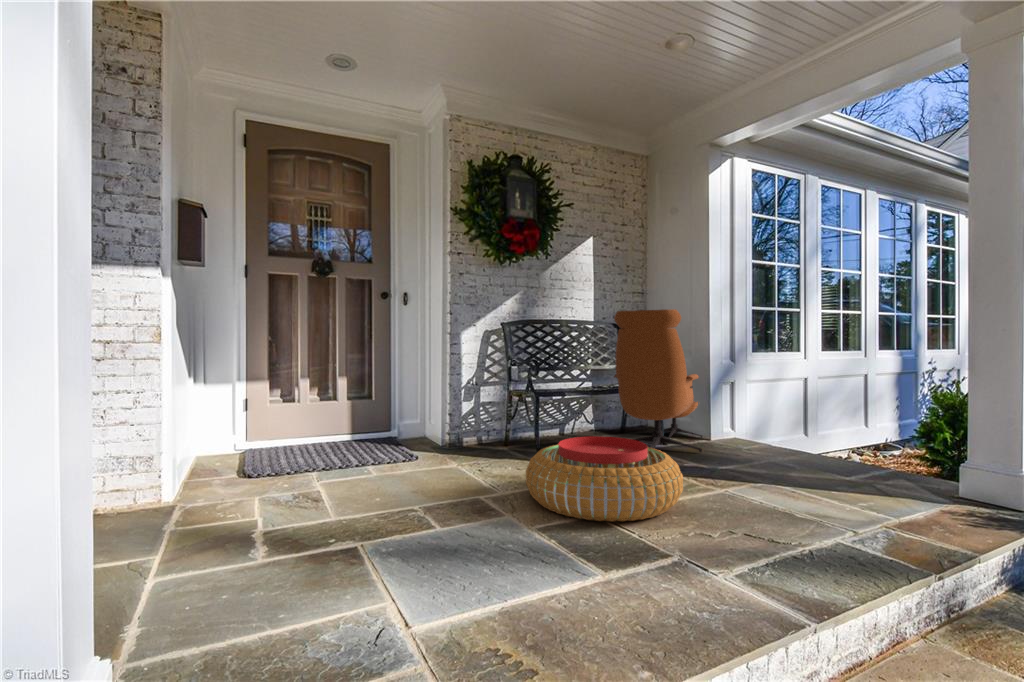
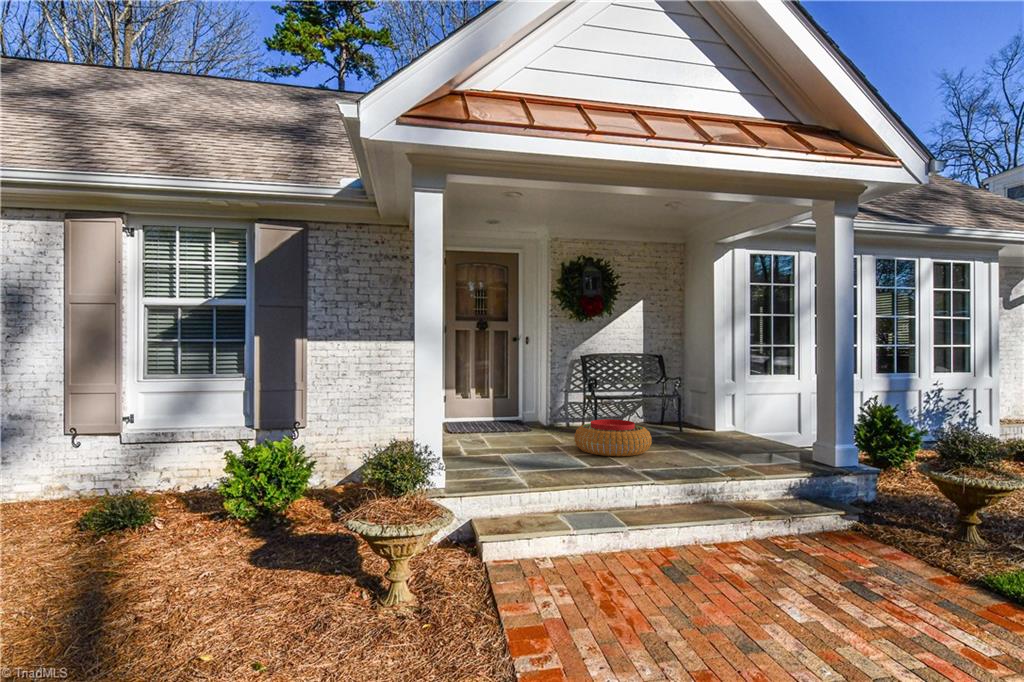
lounge chair: present [614,309,702,452] -> none [642,351,711,436]

